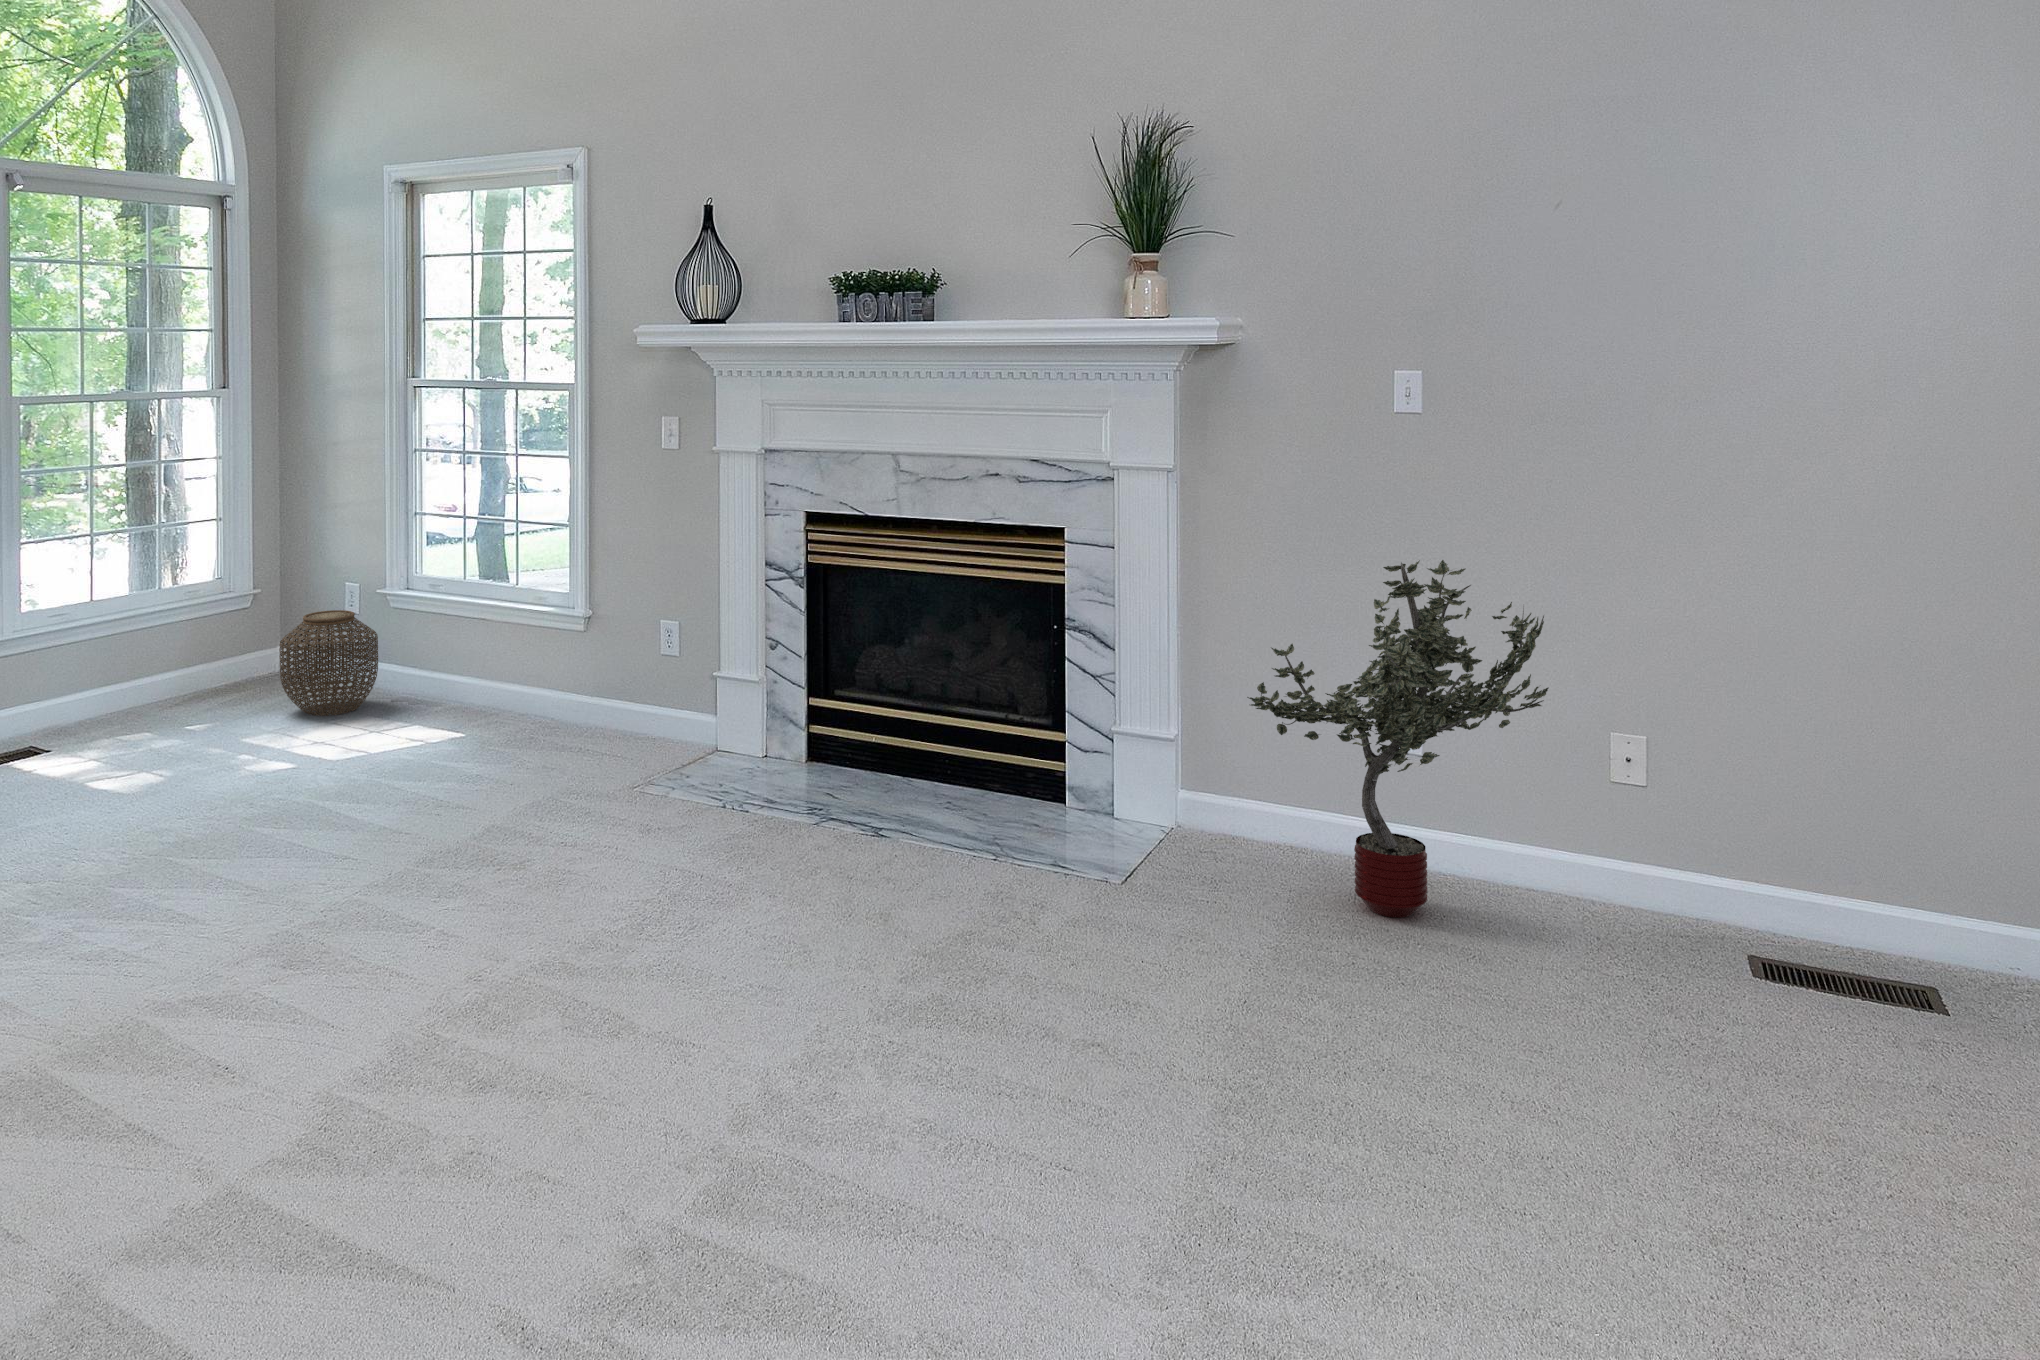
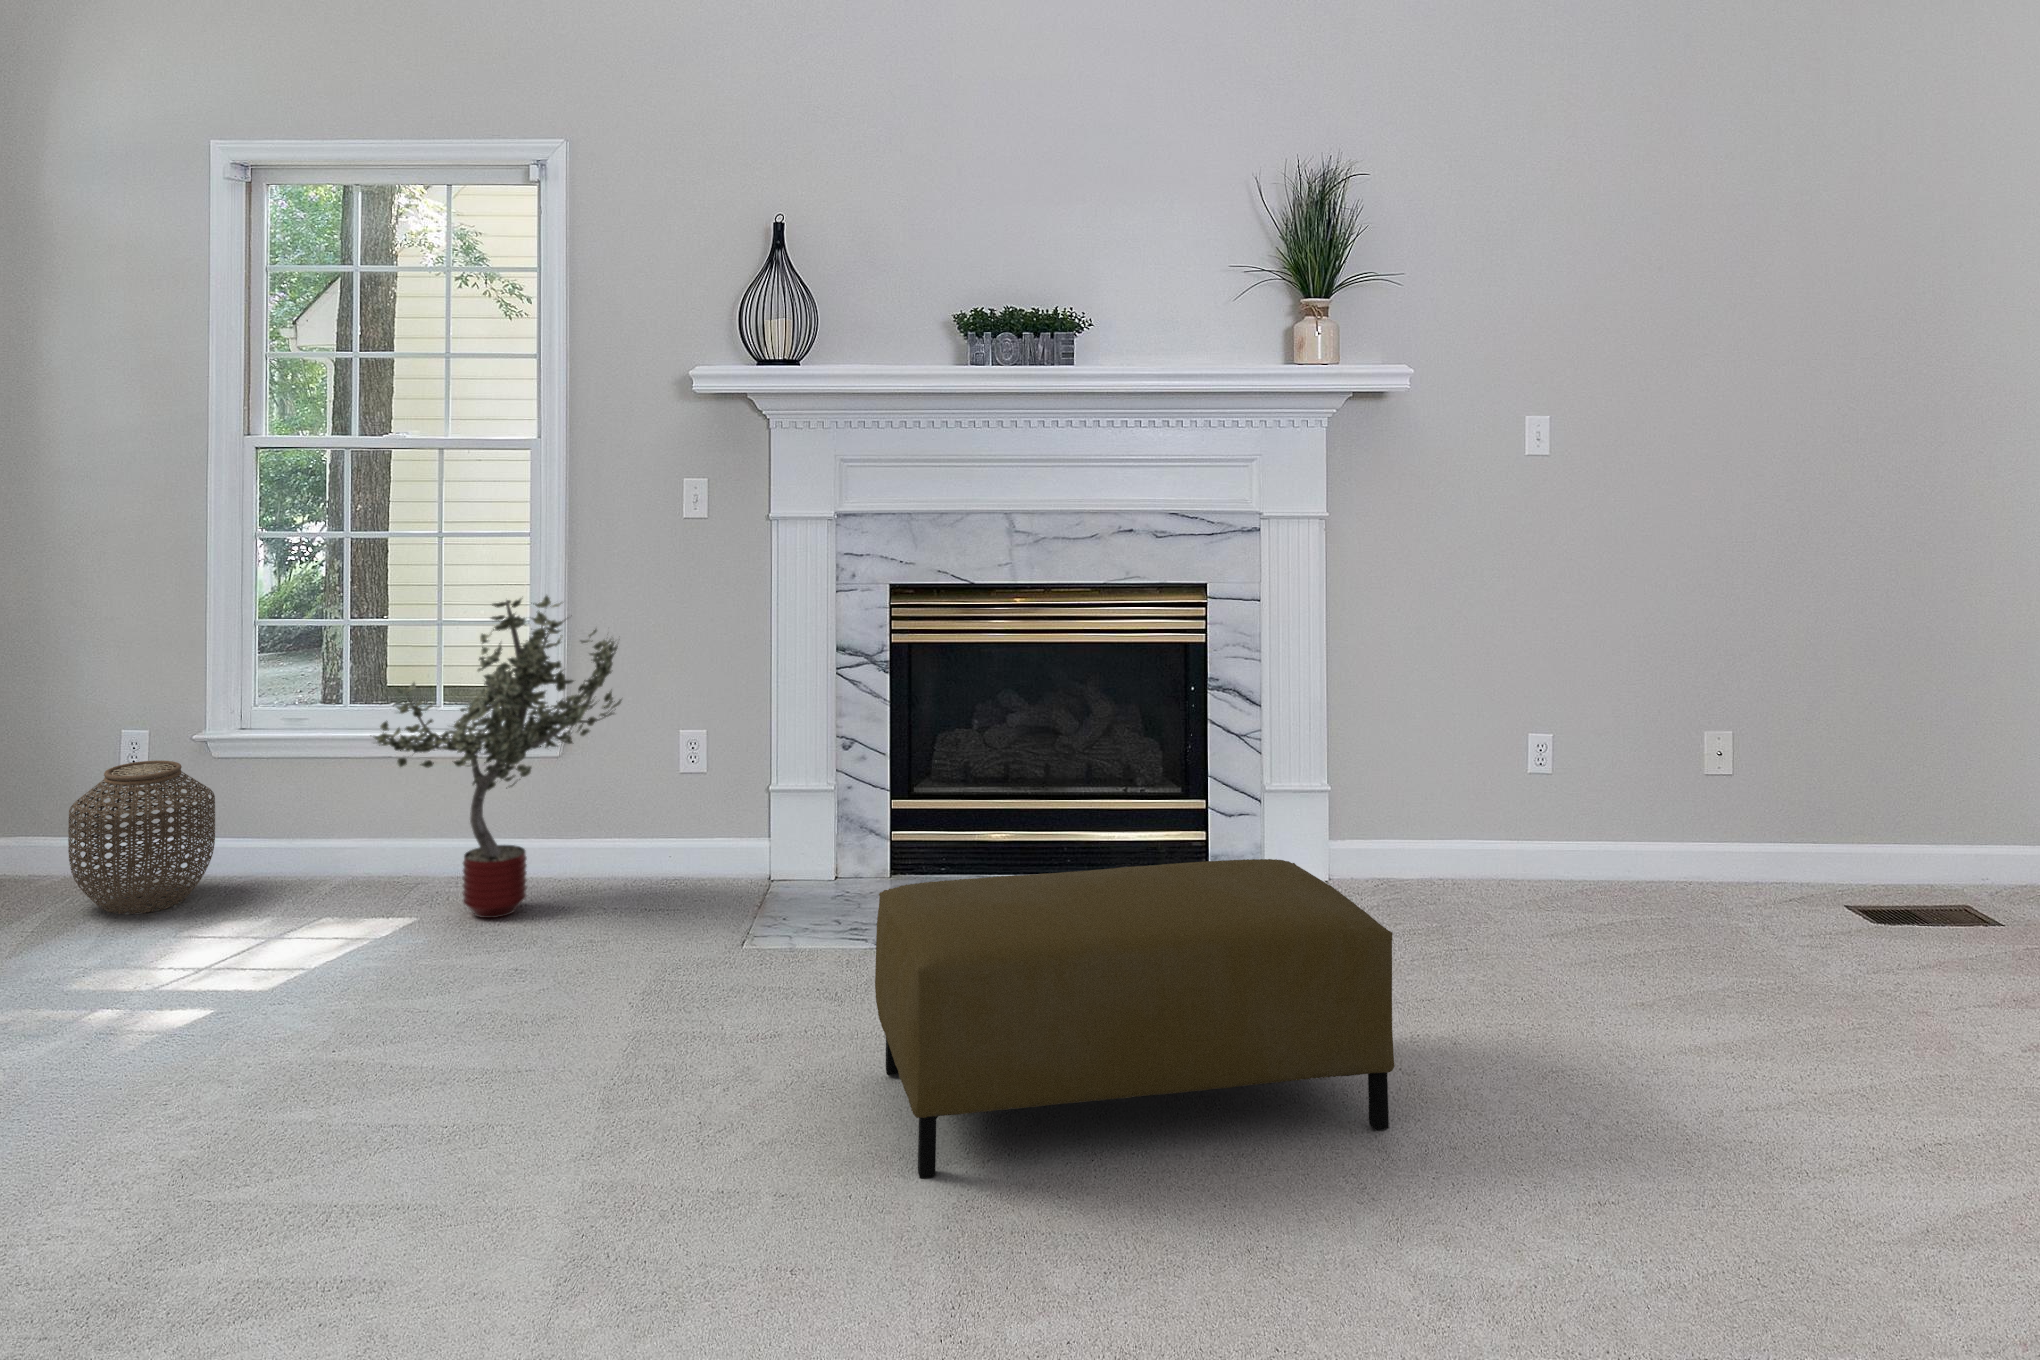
potted tree: present [1247,560,1548,918] -> present [373,596,621,918]
ottoman: none [414,758,897,1059] -> present [875,859,1395,1178]

